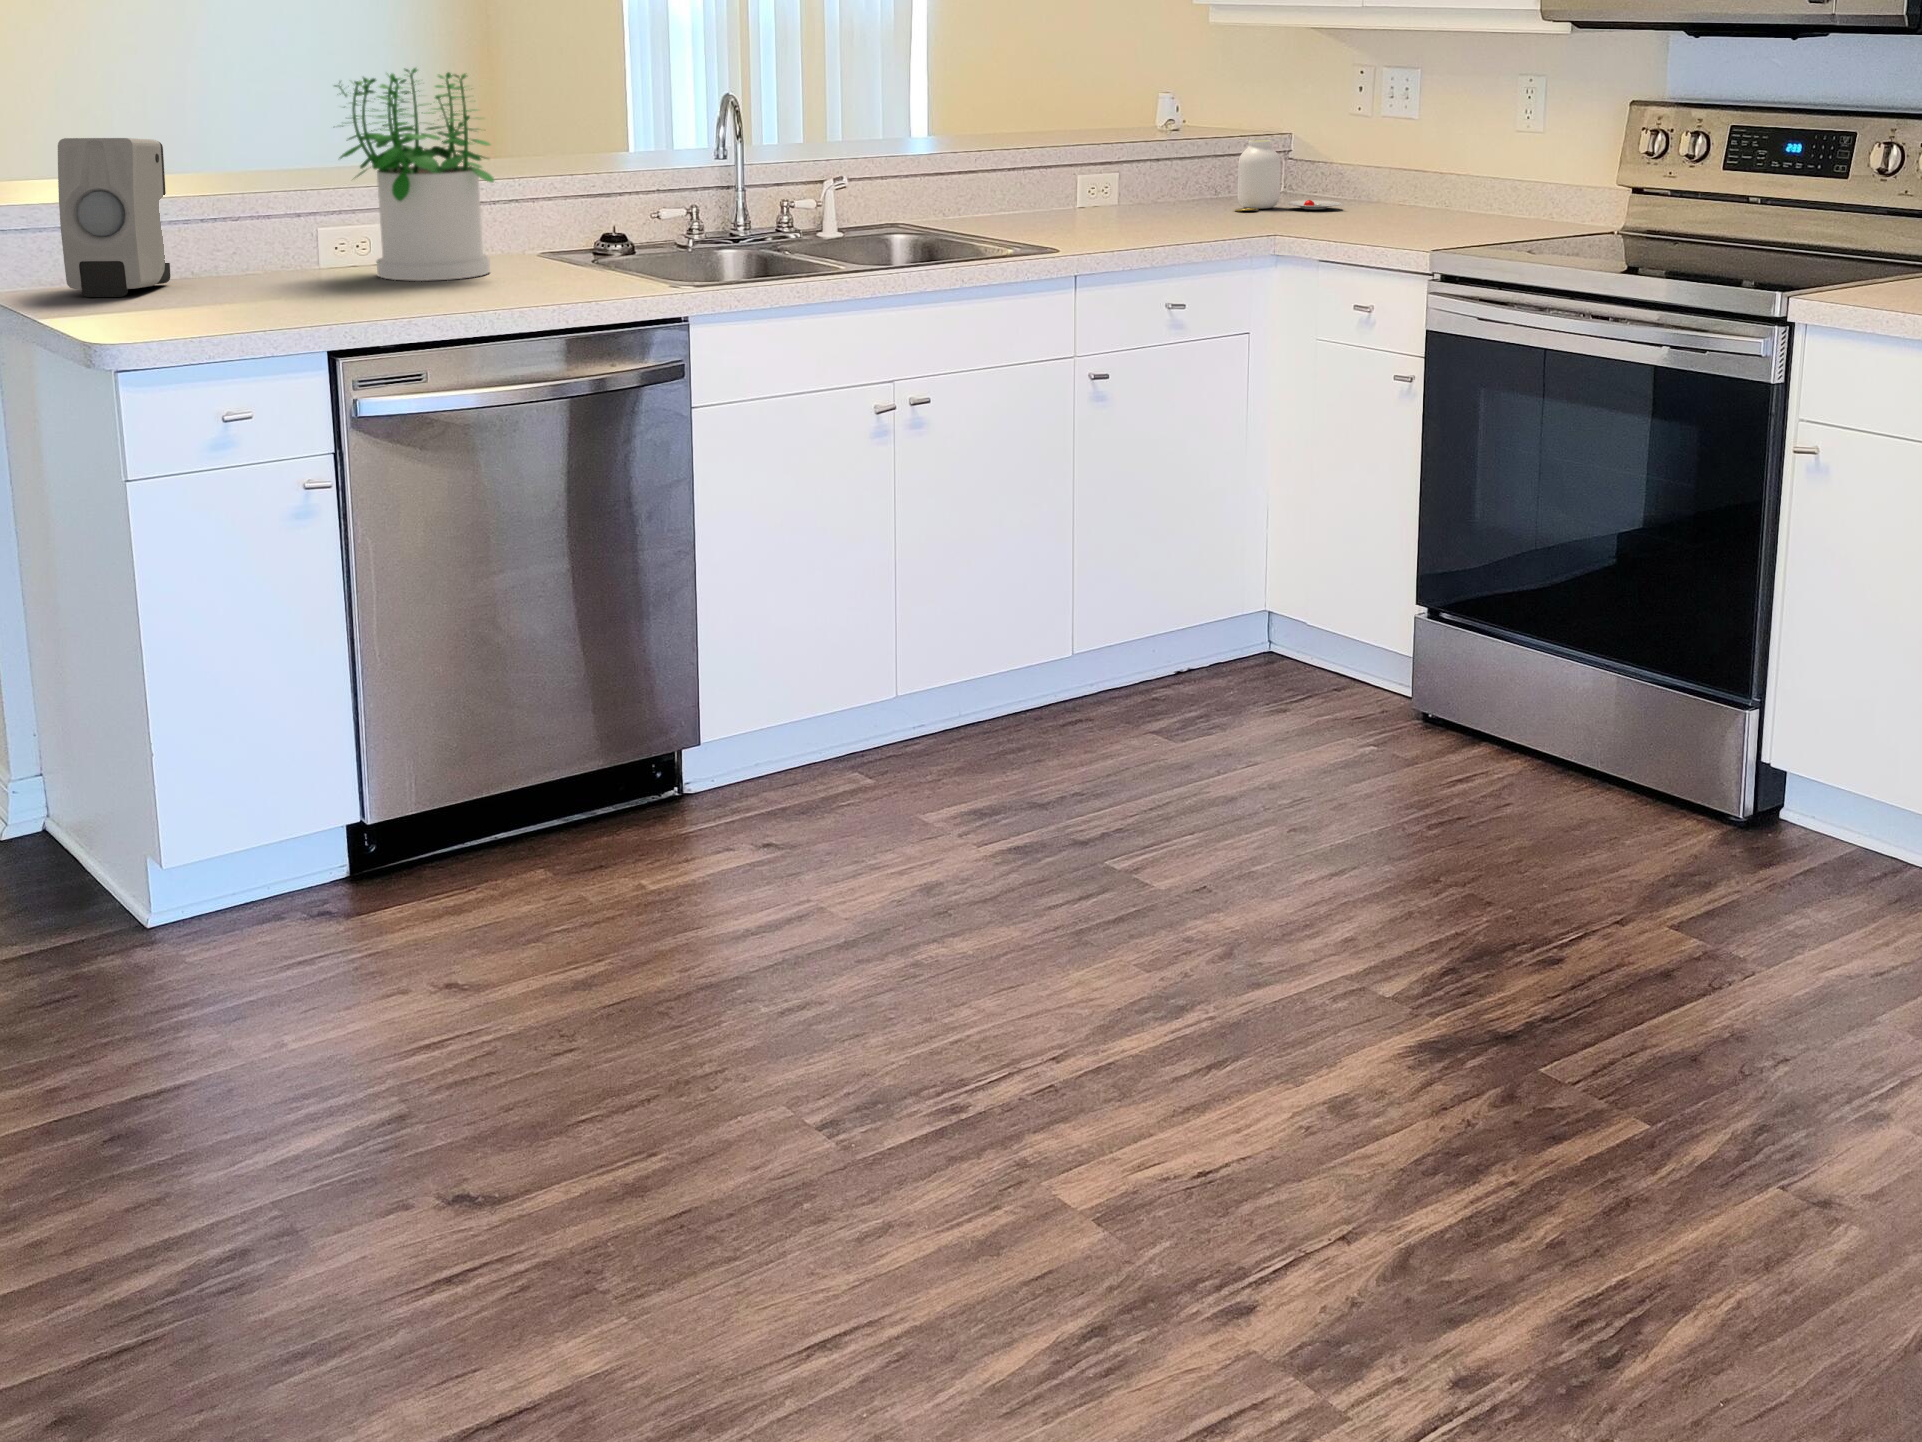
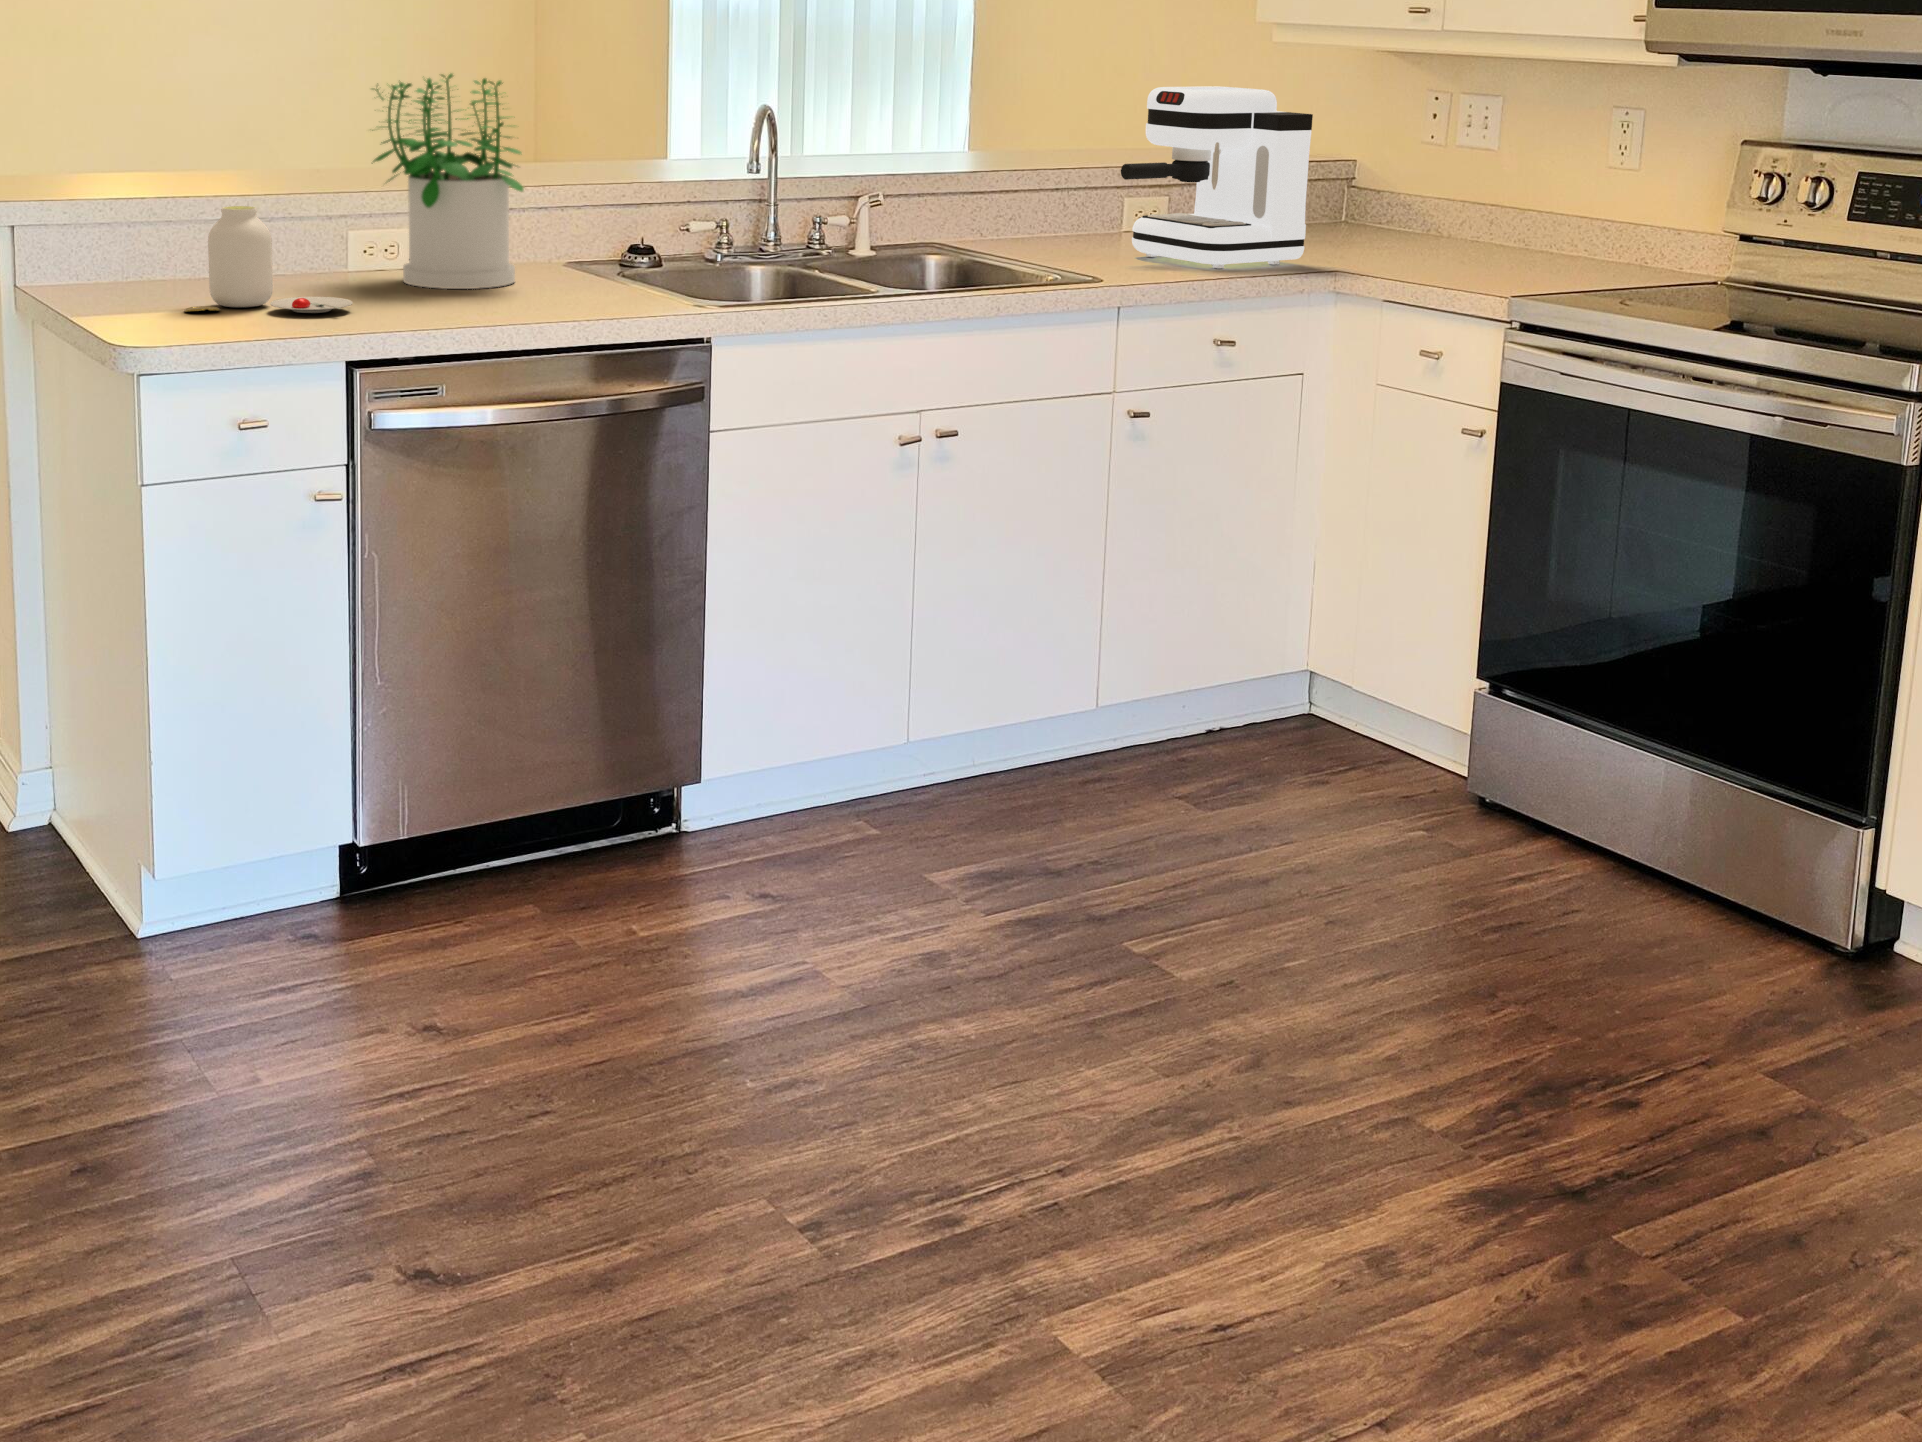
coffee maker: none [1073,64,1249,236] -> present [1121,86,1313,268]
soap dispenser: present [58,138,170,297] -> none [98,135,202,294]
jar: present [1235,140,1342,211] -> present [184,206,353,313]

